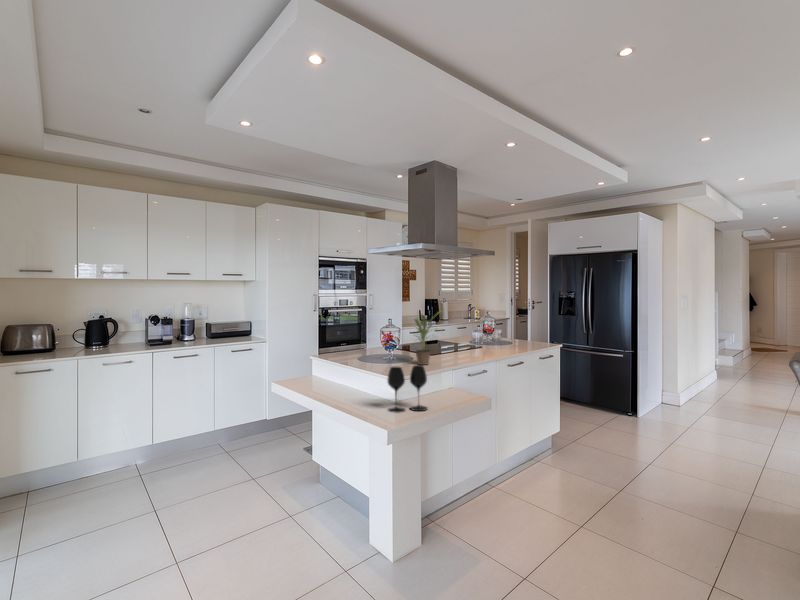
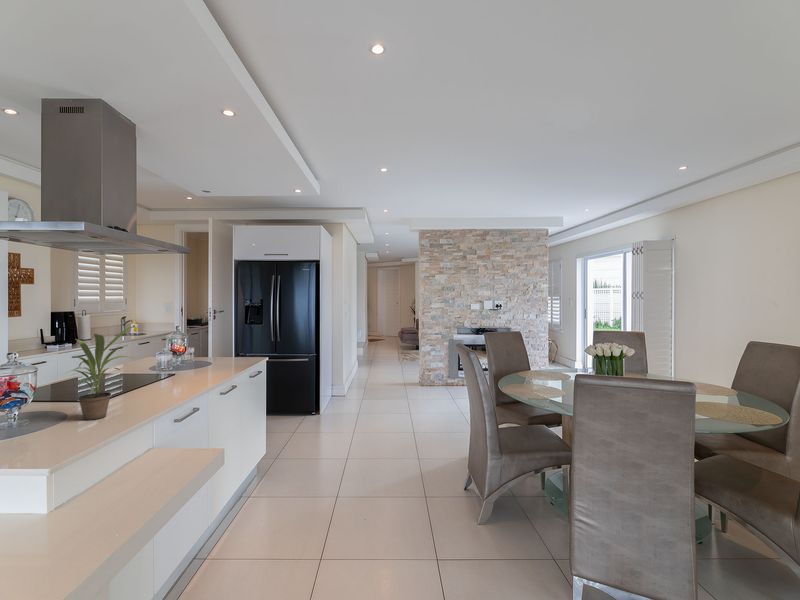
wine glass: present [387,365,427,413] -> none [37,425,132,535]

